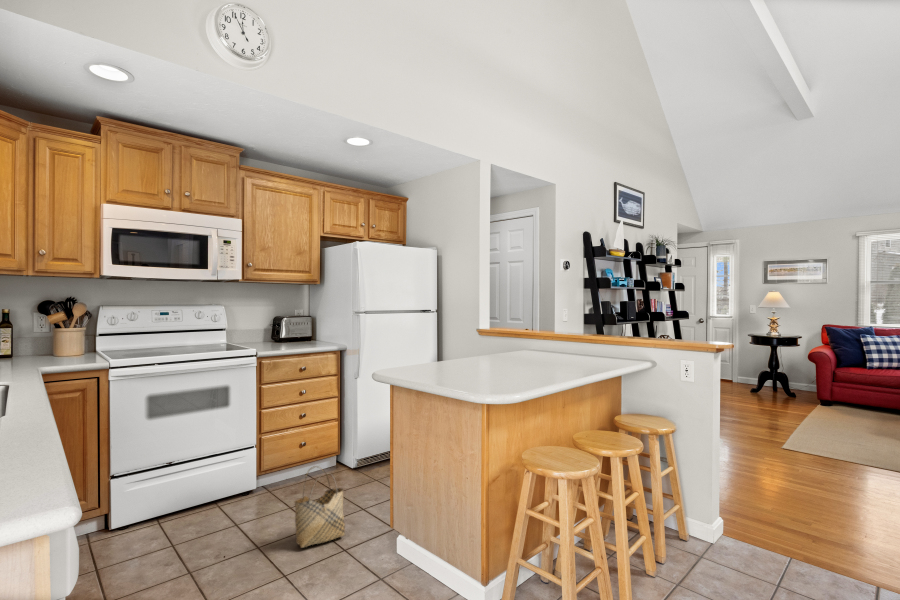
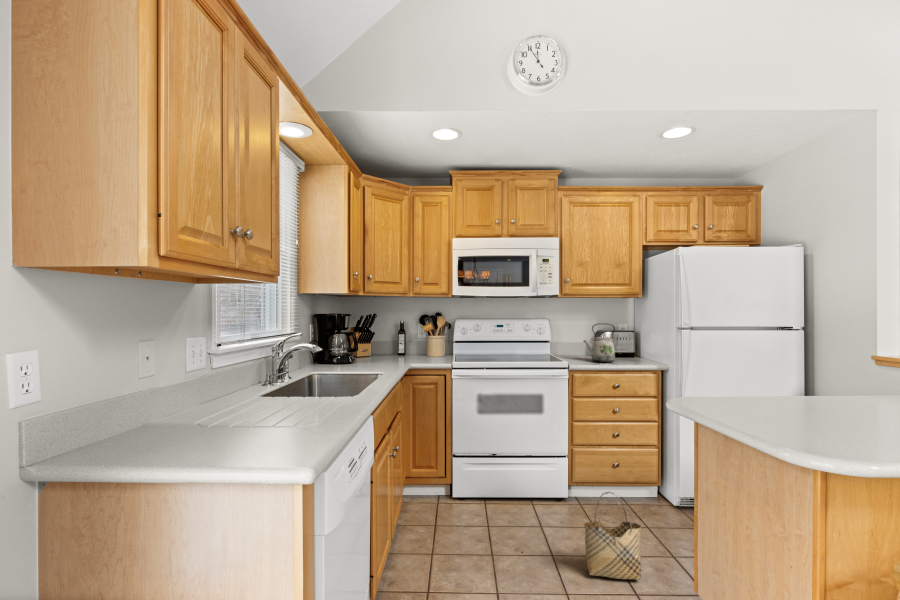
kettle: none [267,310,300,348] -> present [583,323,615,363]

